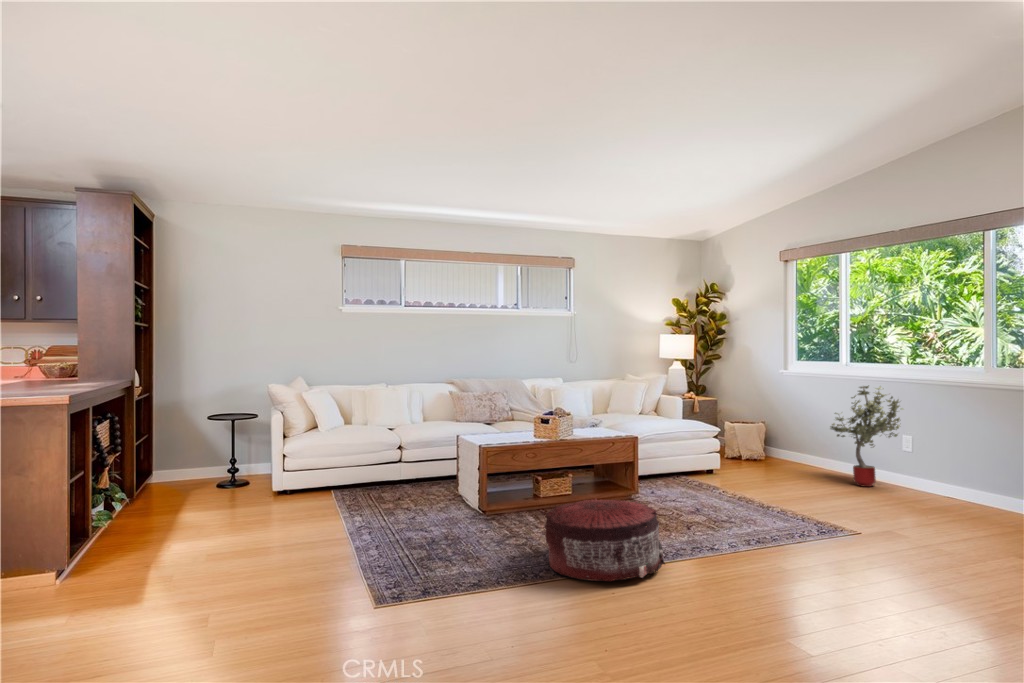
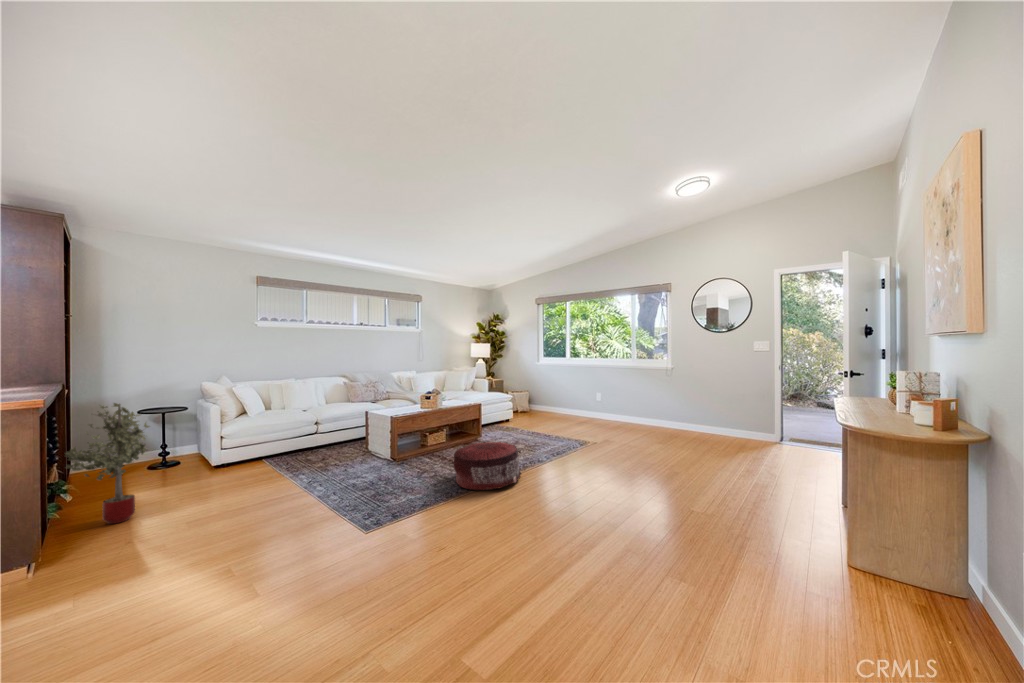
potted tree: present [830,385,903,487] -> present [66,403,150,524]

